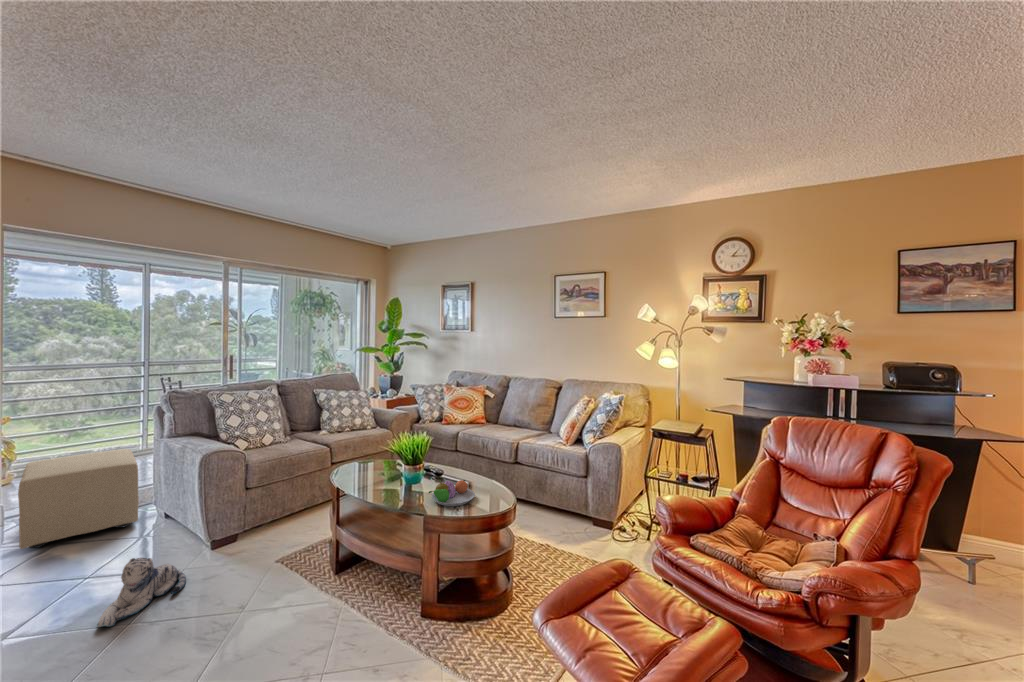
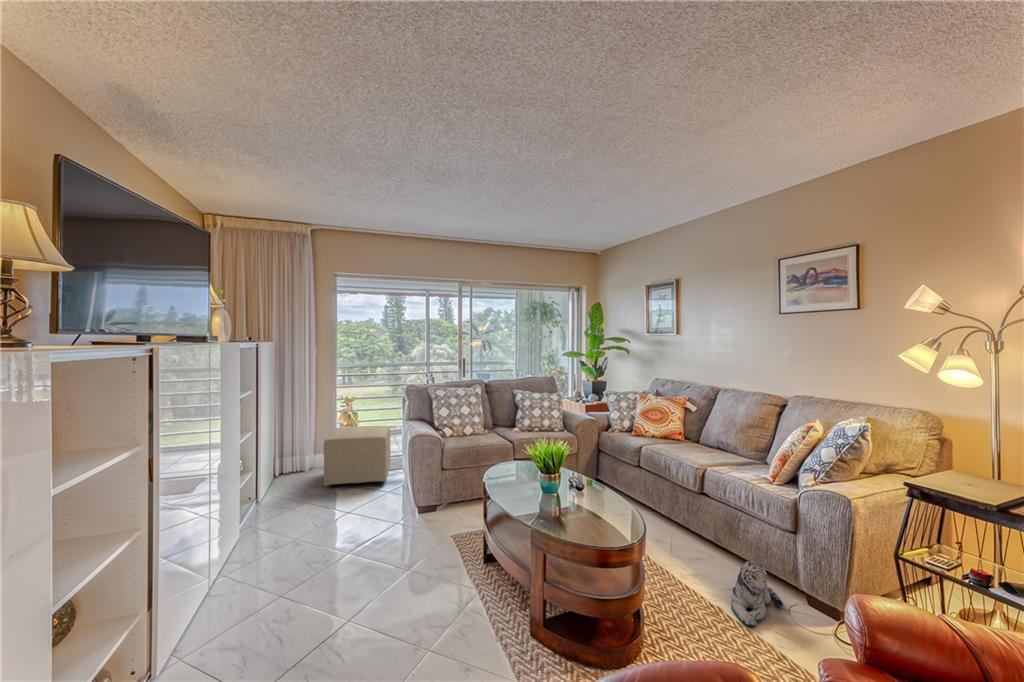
fruit bowl: present [429,480,475,506] -> none [555,496,608,528]
plush toy: present [98,557,186,627] -> present [731,562,783,627]

